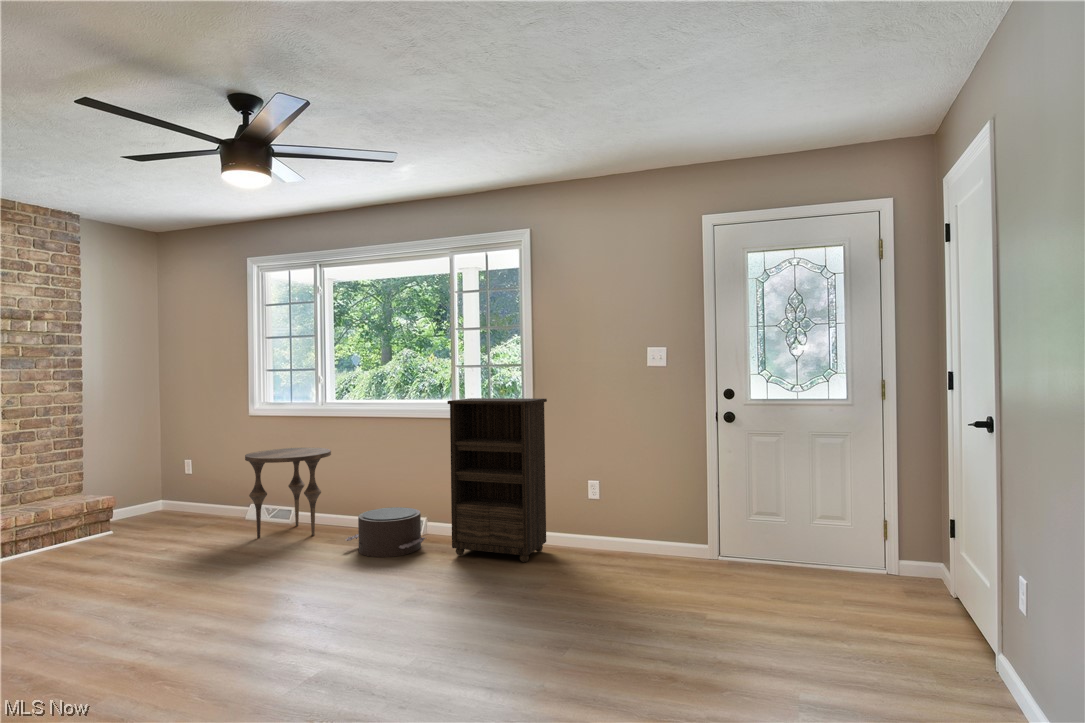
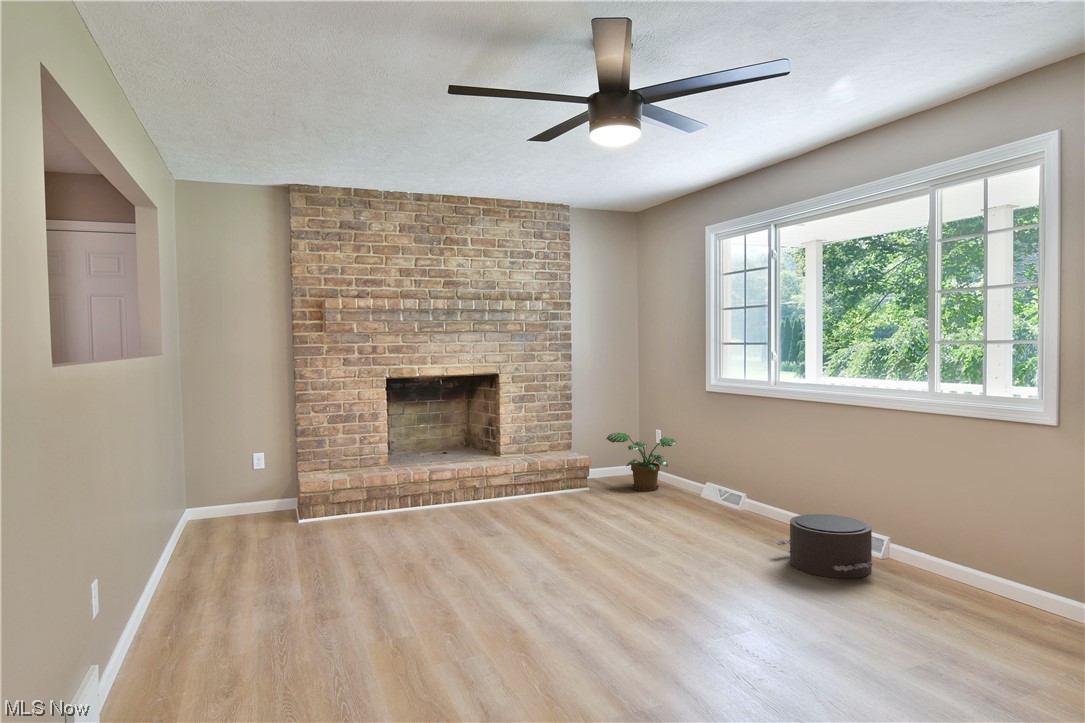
bookshelf: present [447,398,547,562] -> none [903,385,1077,637]
side table: present [245,448,331,538] -> none [686,429,777,530]
potted plant: none [131,465,217,524] -> present [606,433,676,491]

